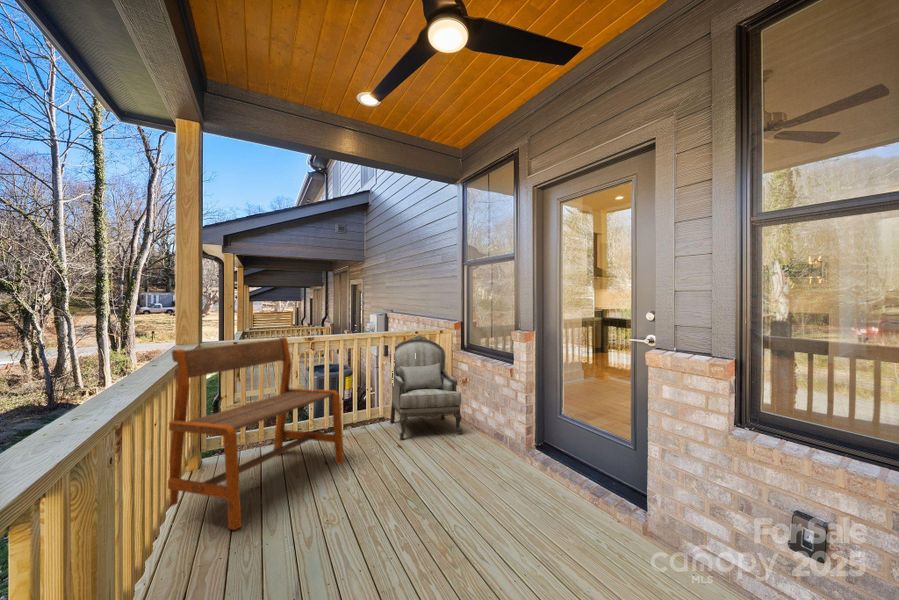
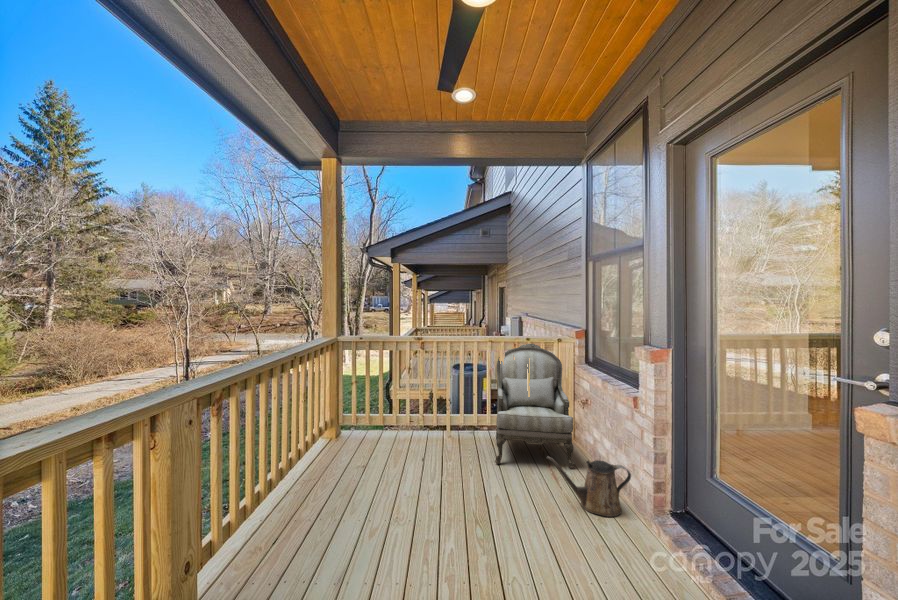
bench: present [168,337,344,530] -> none [237,341,423,552]
watering can: none [452,419,509,458] -> present [547,456,631,517]

